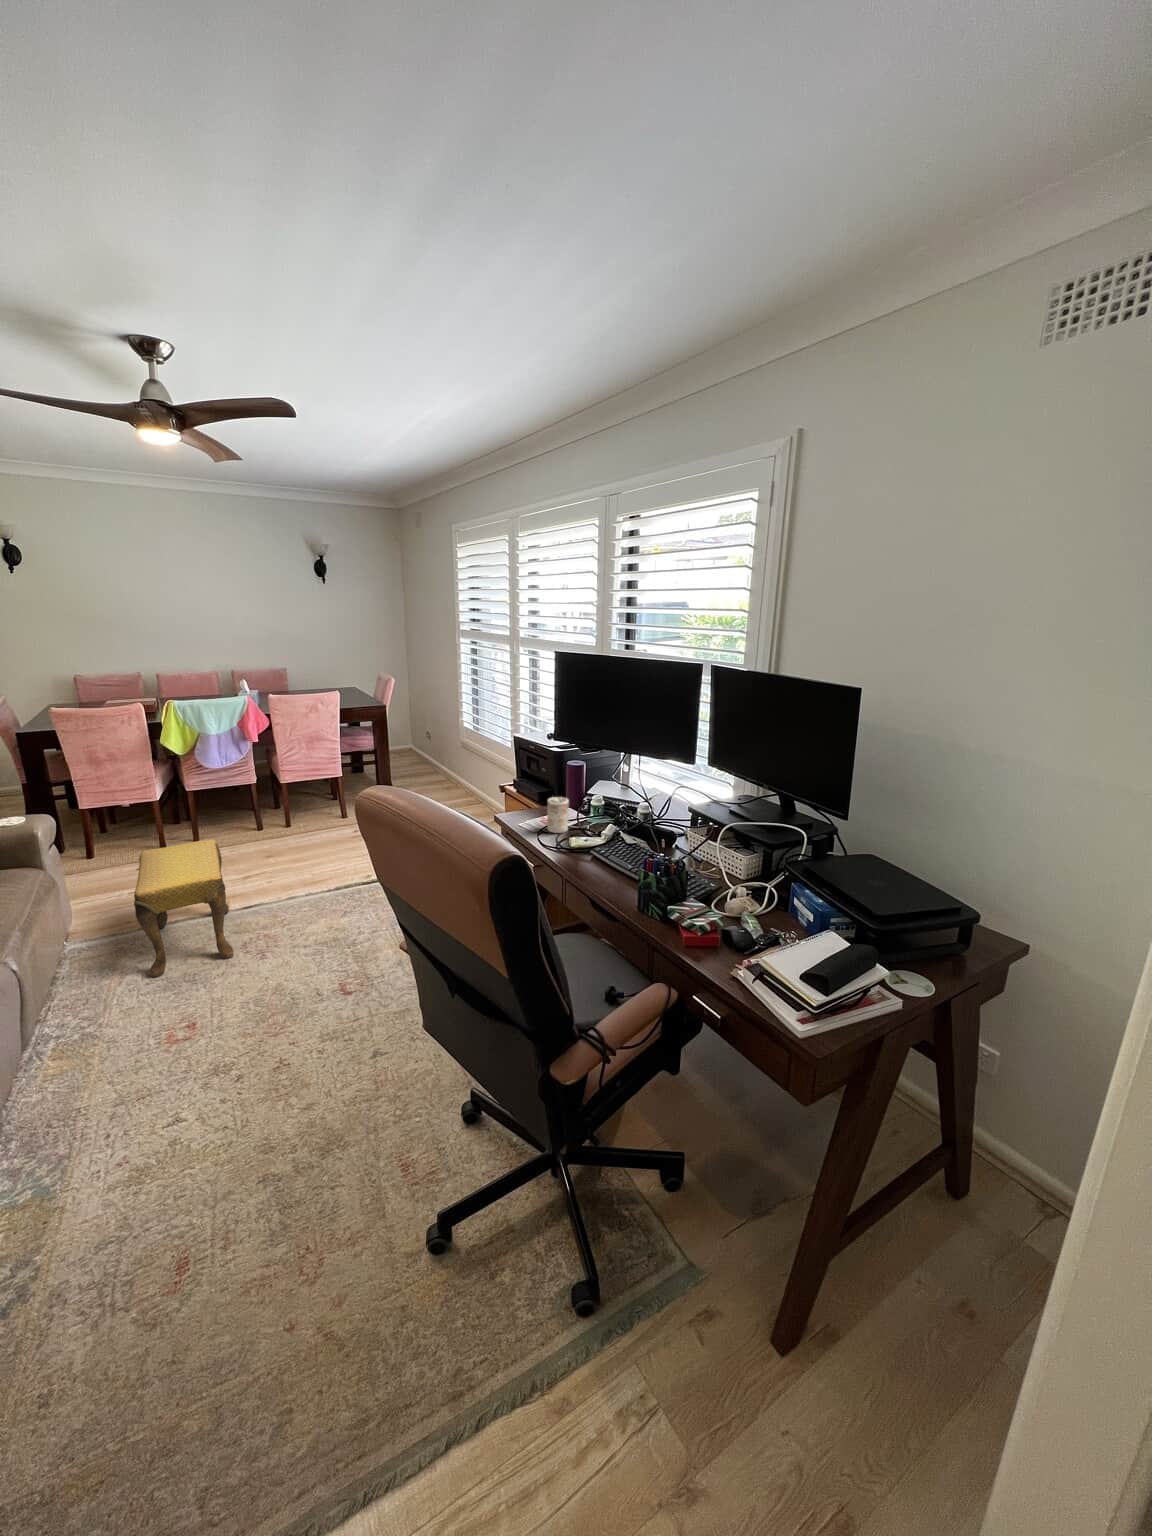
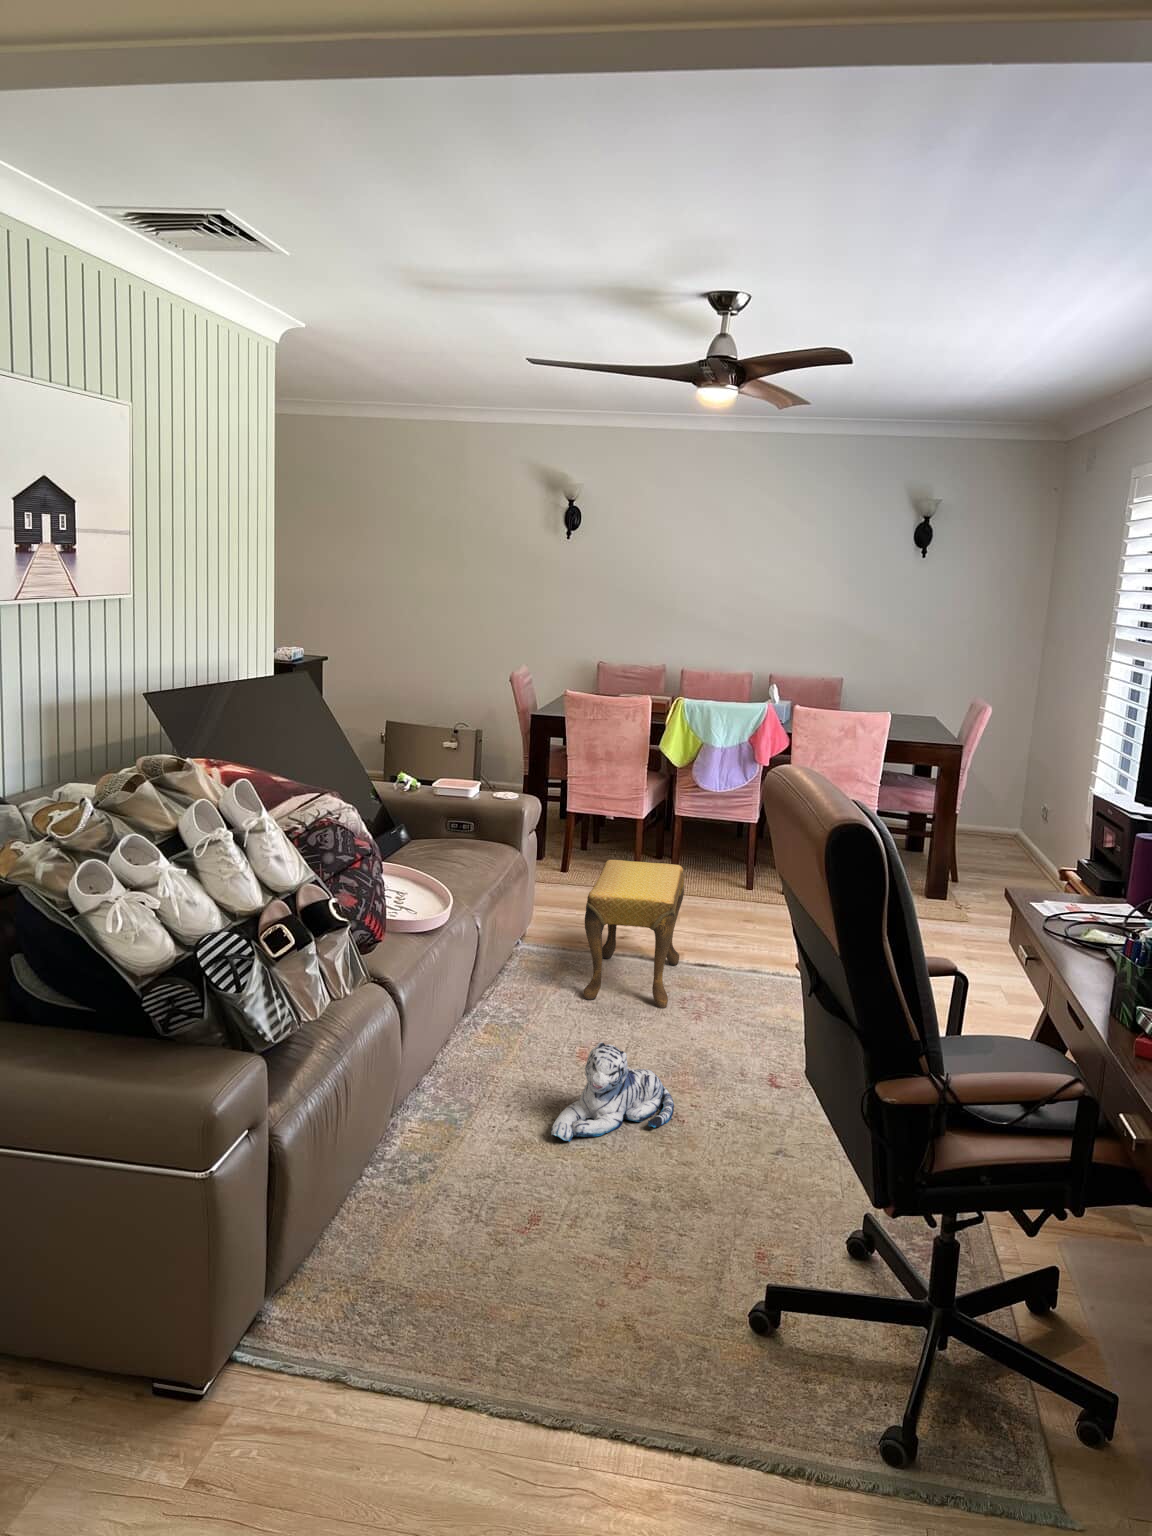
mug: present [547,797,569,833] -> none [1066,868,1106,922]
plush toy: none [167,1035,279,1151] -> present [551,1042,674,1142]

